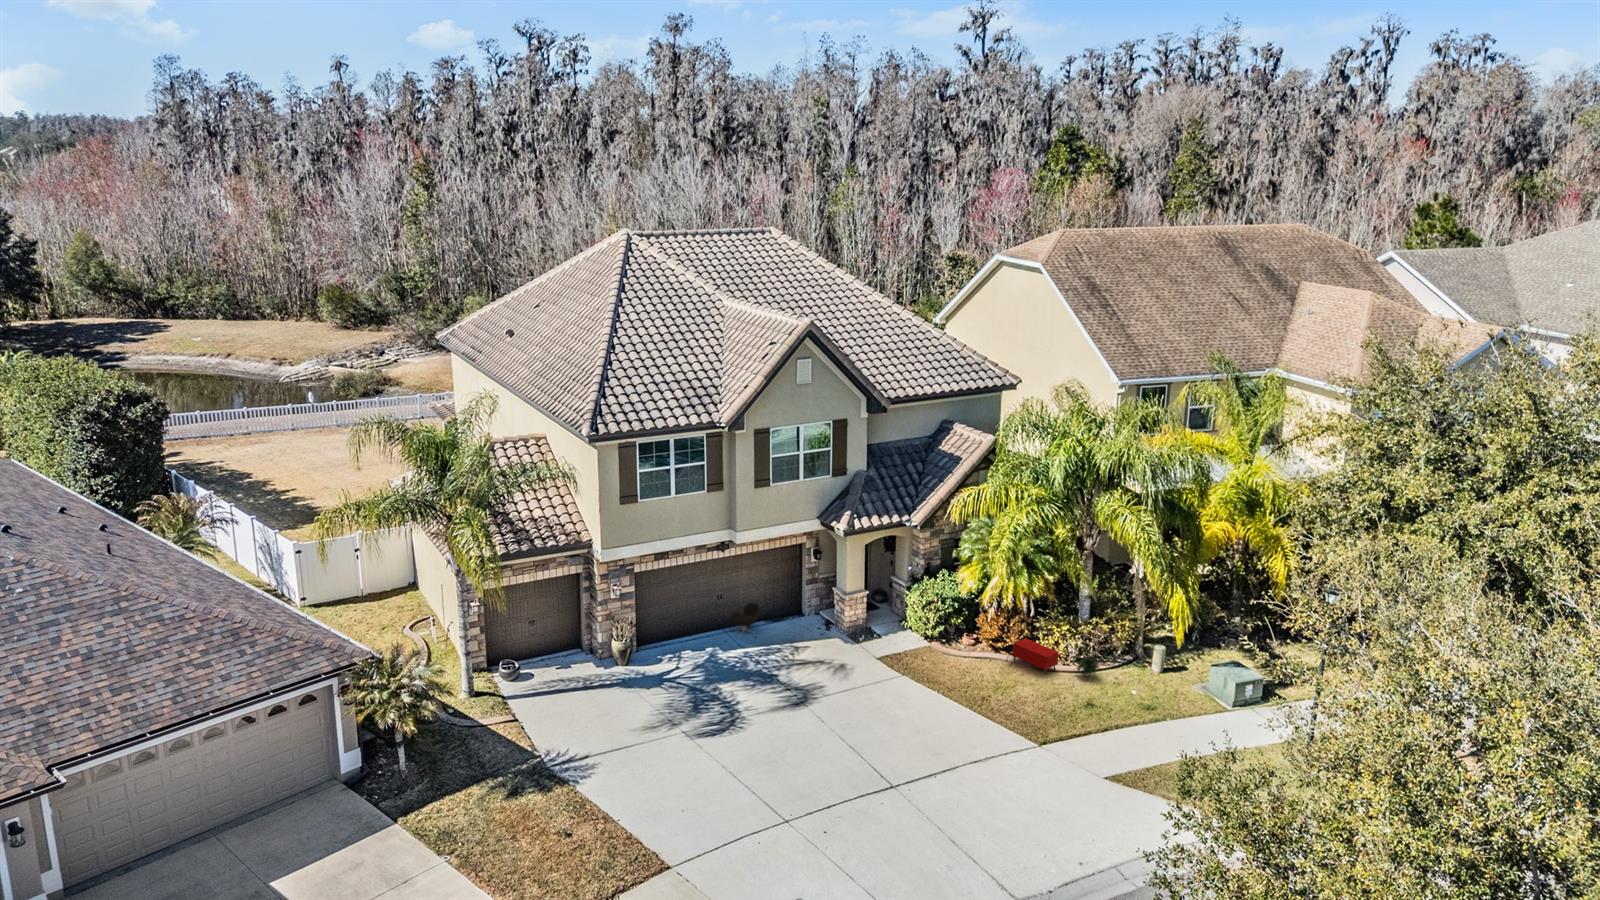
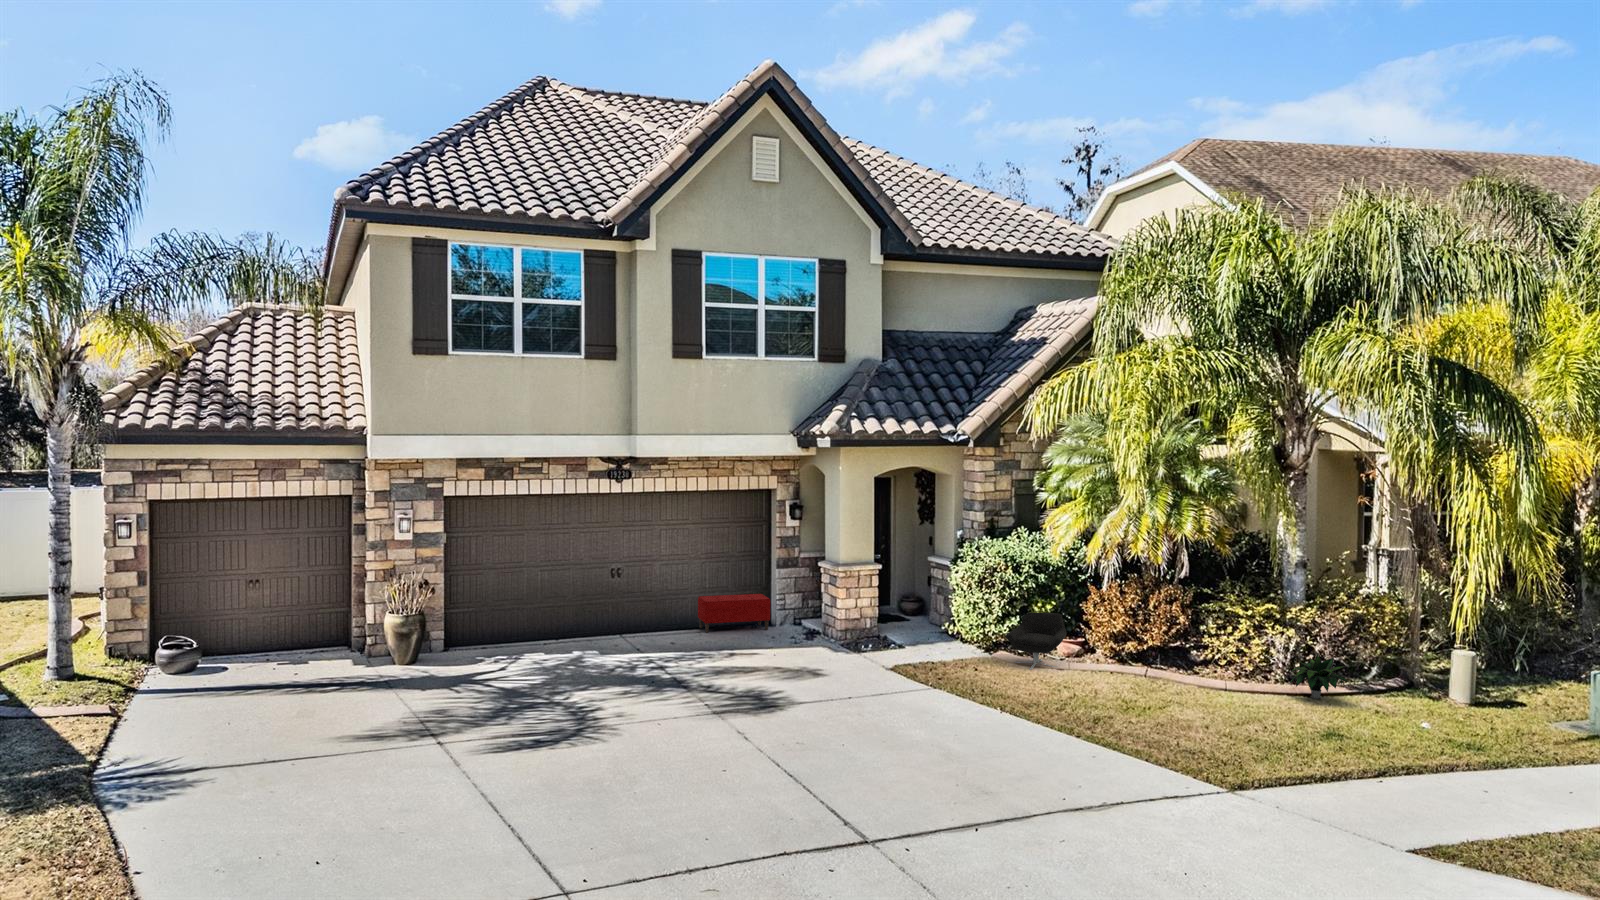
lounge chair: present [729,603,760,632] -> present [1006,613,1067,670]
bench: present [1012,638,1059,675] -> present [698,594,770,633]

